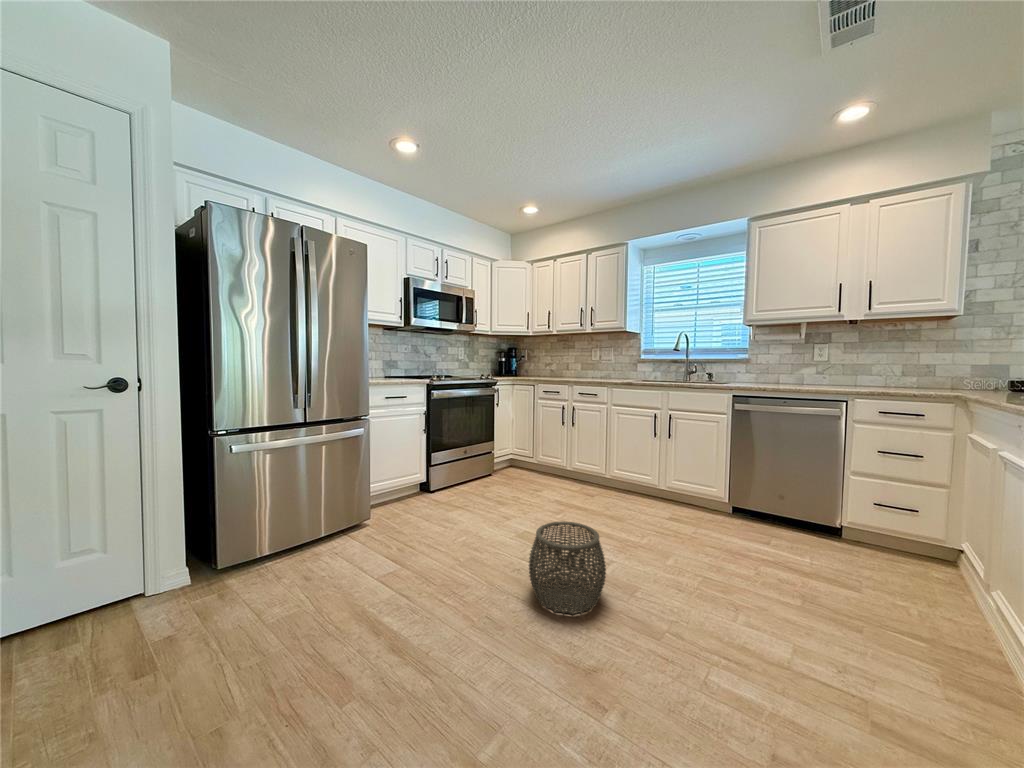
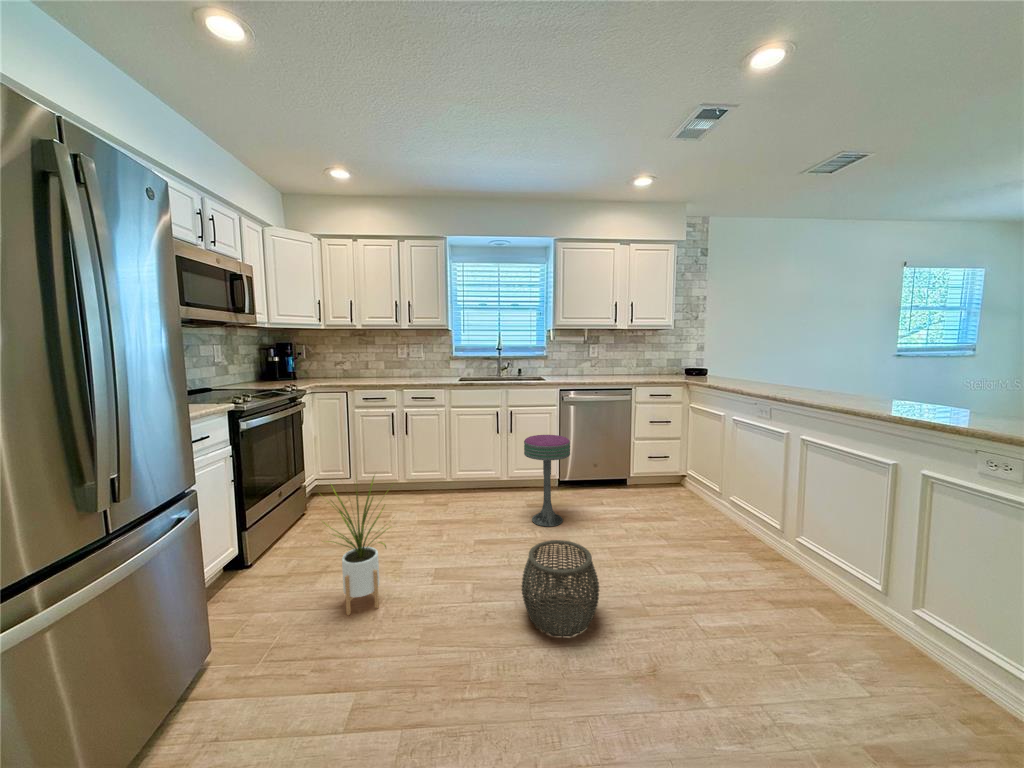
house plant: none [432,428,487,535] -> present [323,477,388,615]
bar stool: none [645,438,700,541] -> present [524,435,570,527]

